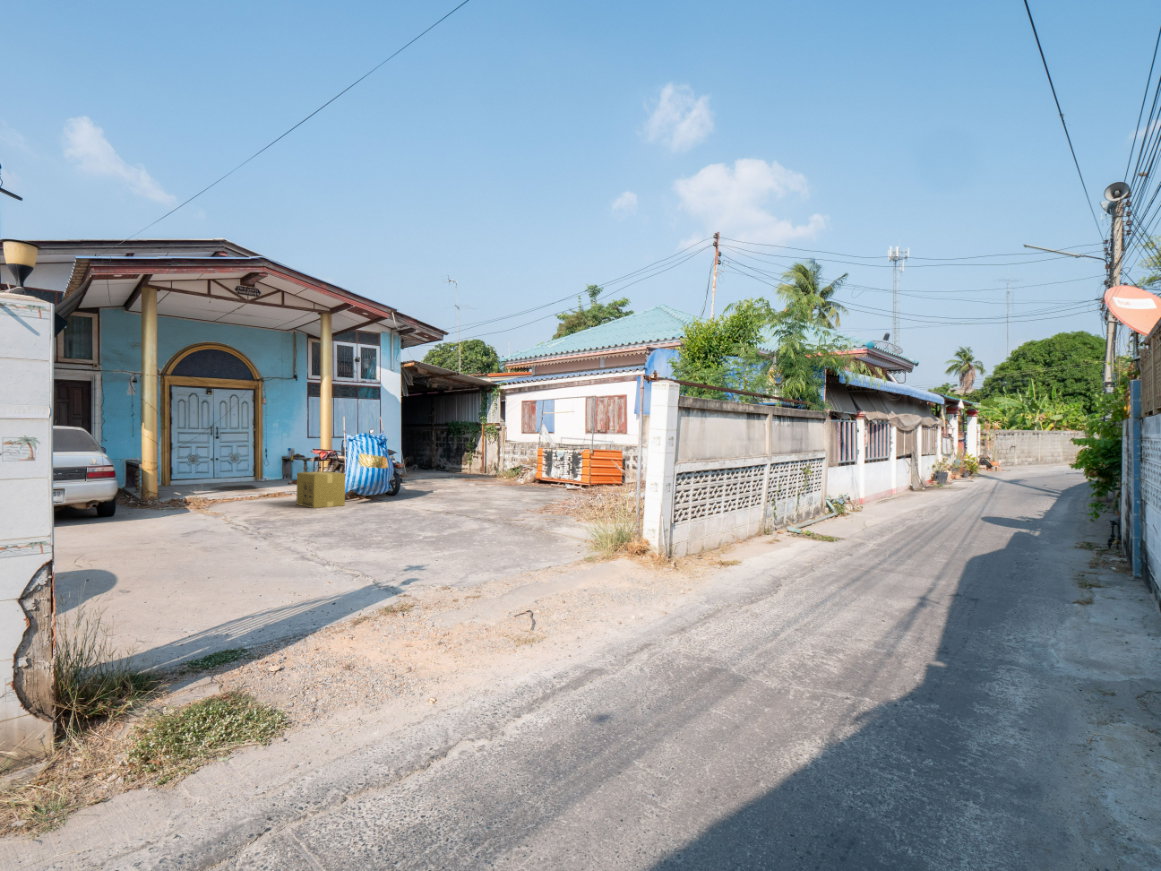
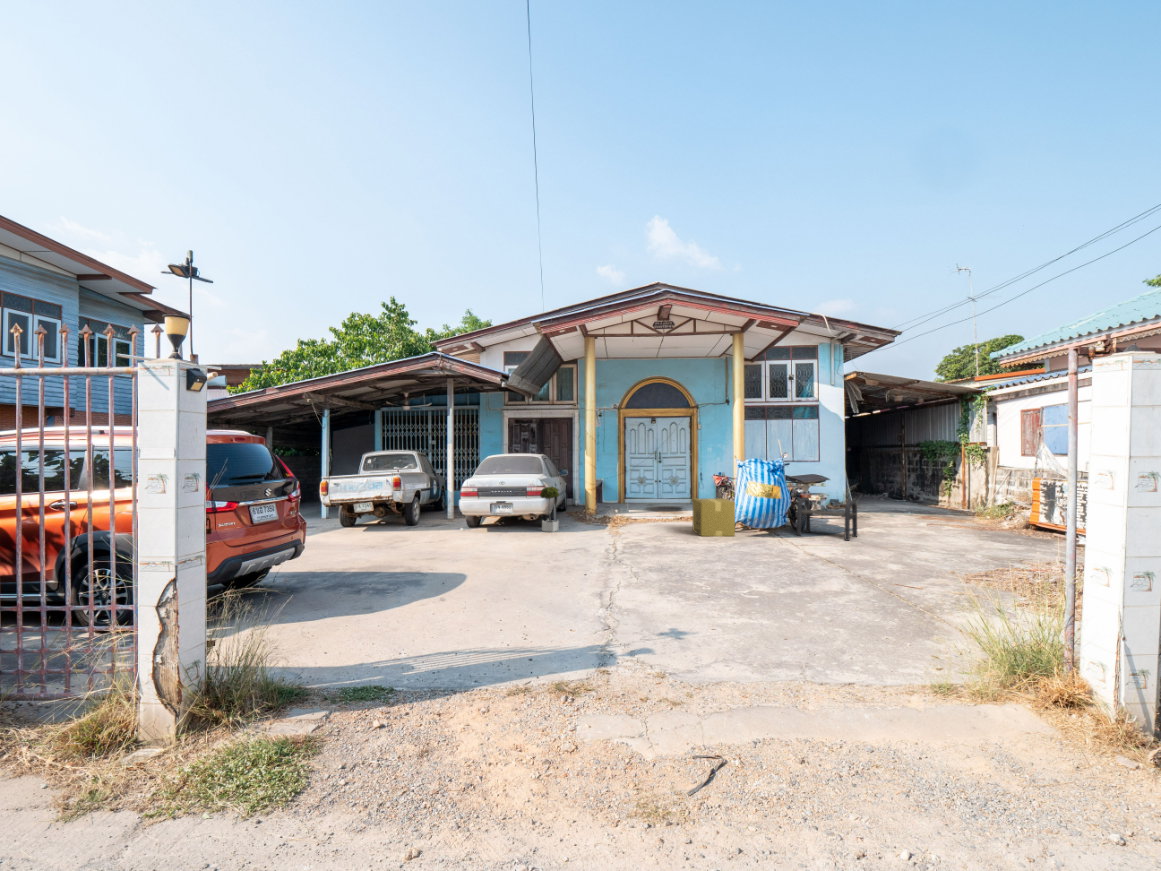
potted tree: none [111,464,139,519] -> present [540,486,559,532]
bench: none [396,468,443,501] -> present [797,498,857,540]

